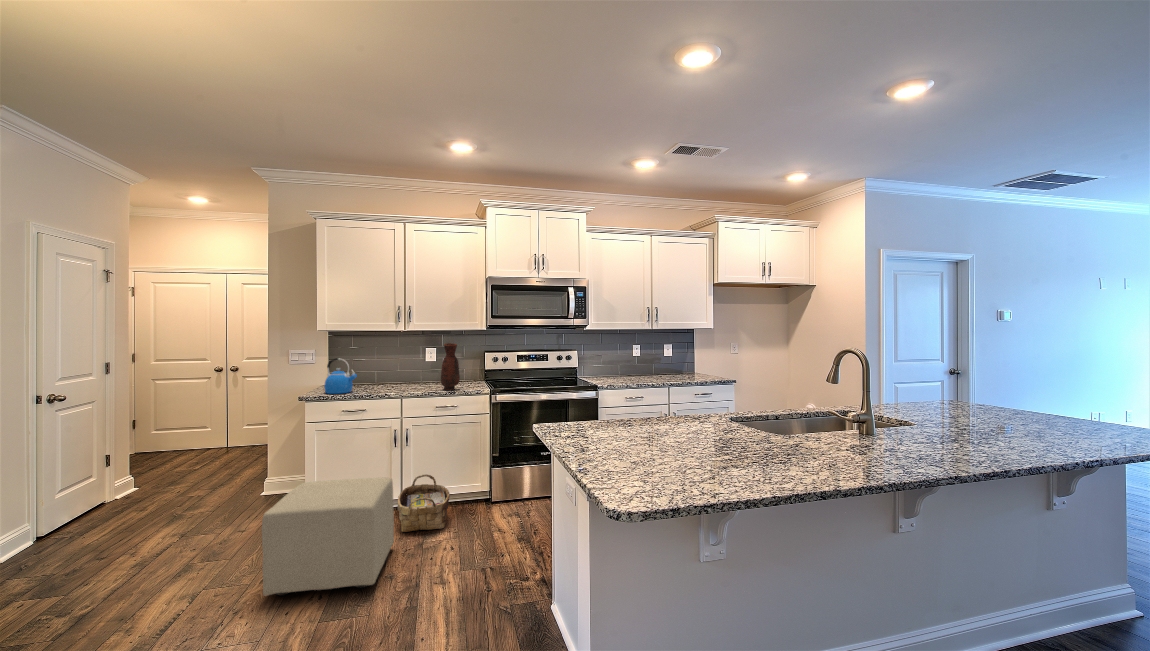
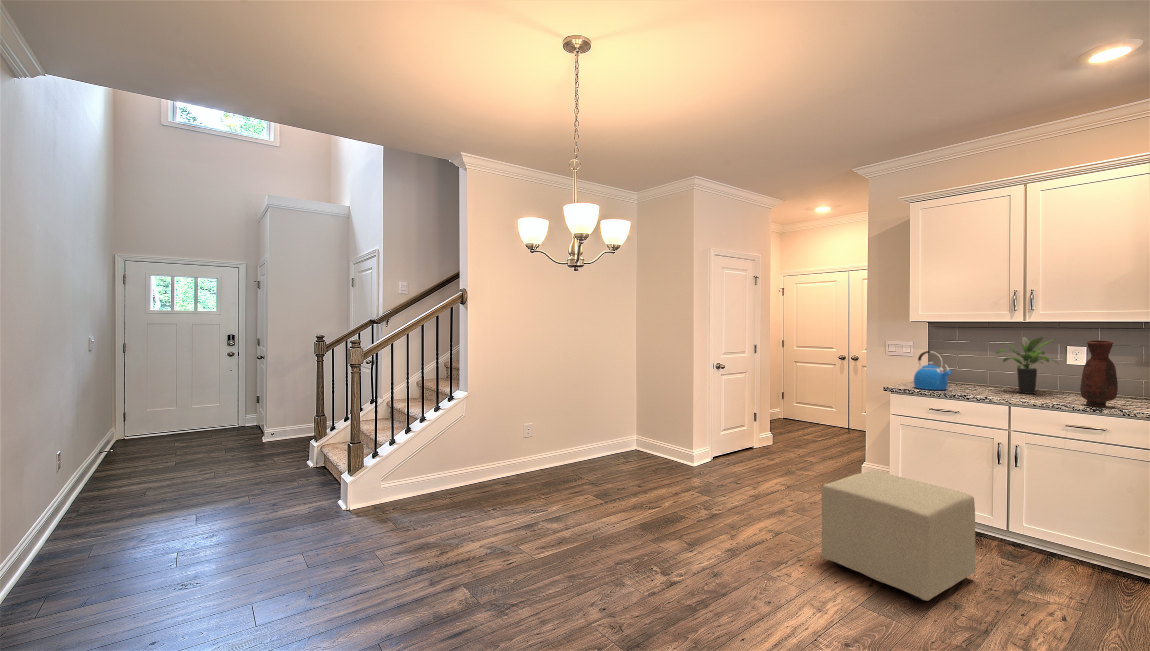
potted plant: none [384,342,423,387] -> present [996,337,1056,394]
woven basket: present [398,474,450,532] -> none [992,510,1082,590]

